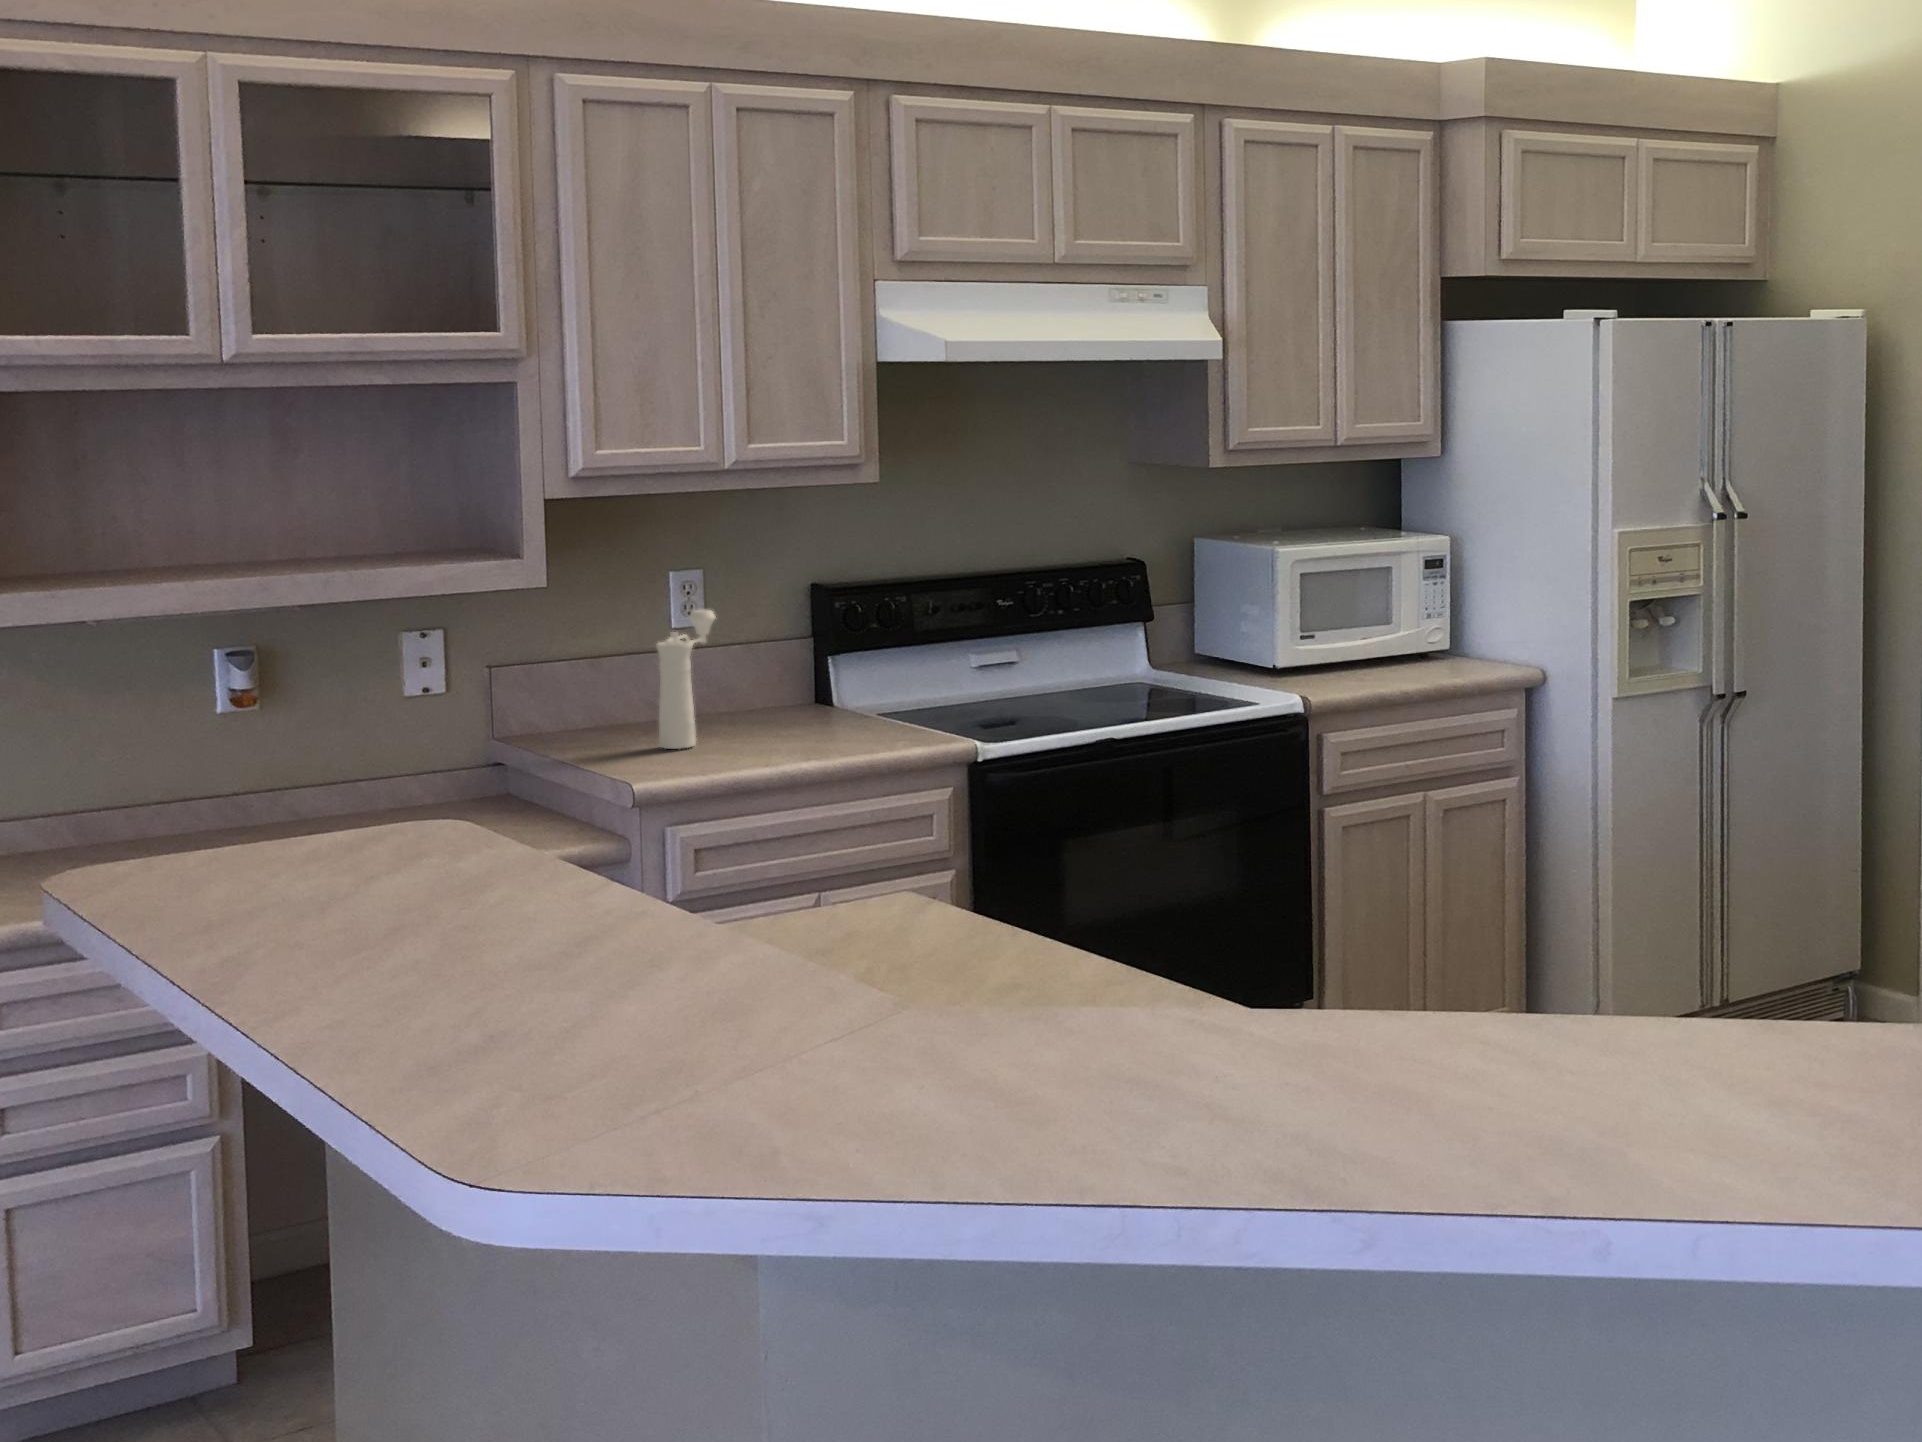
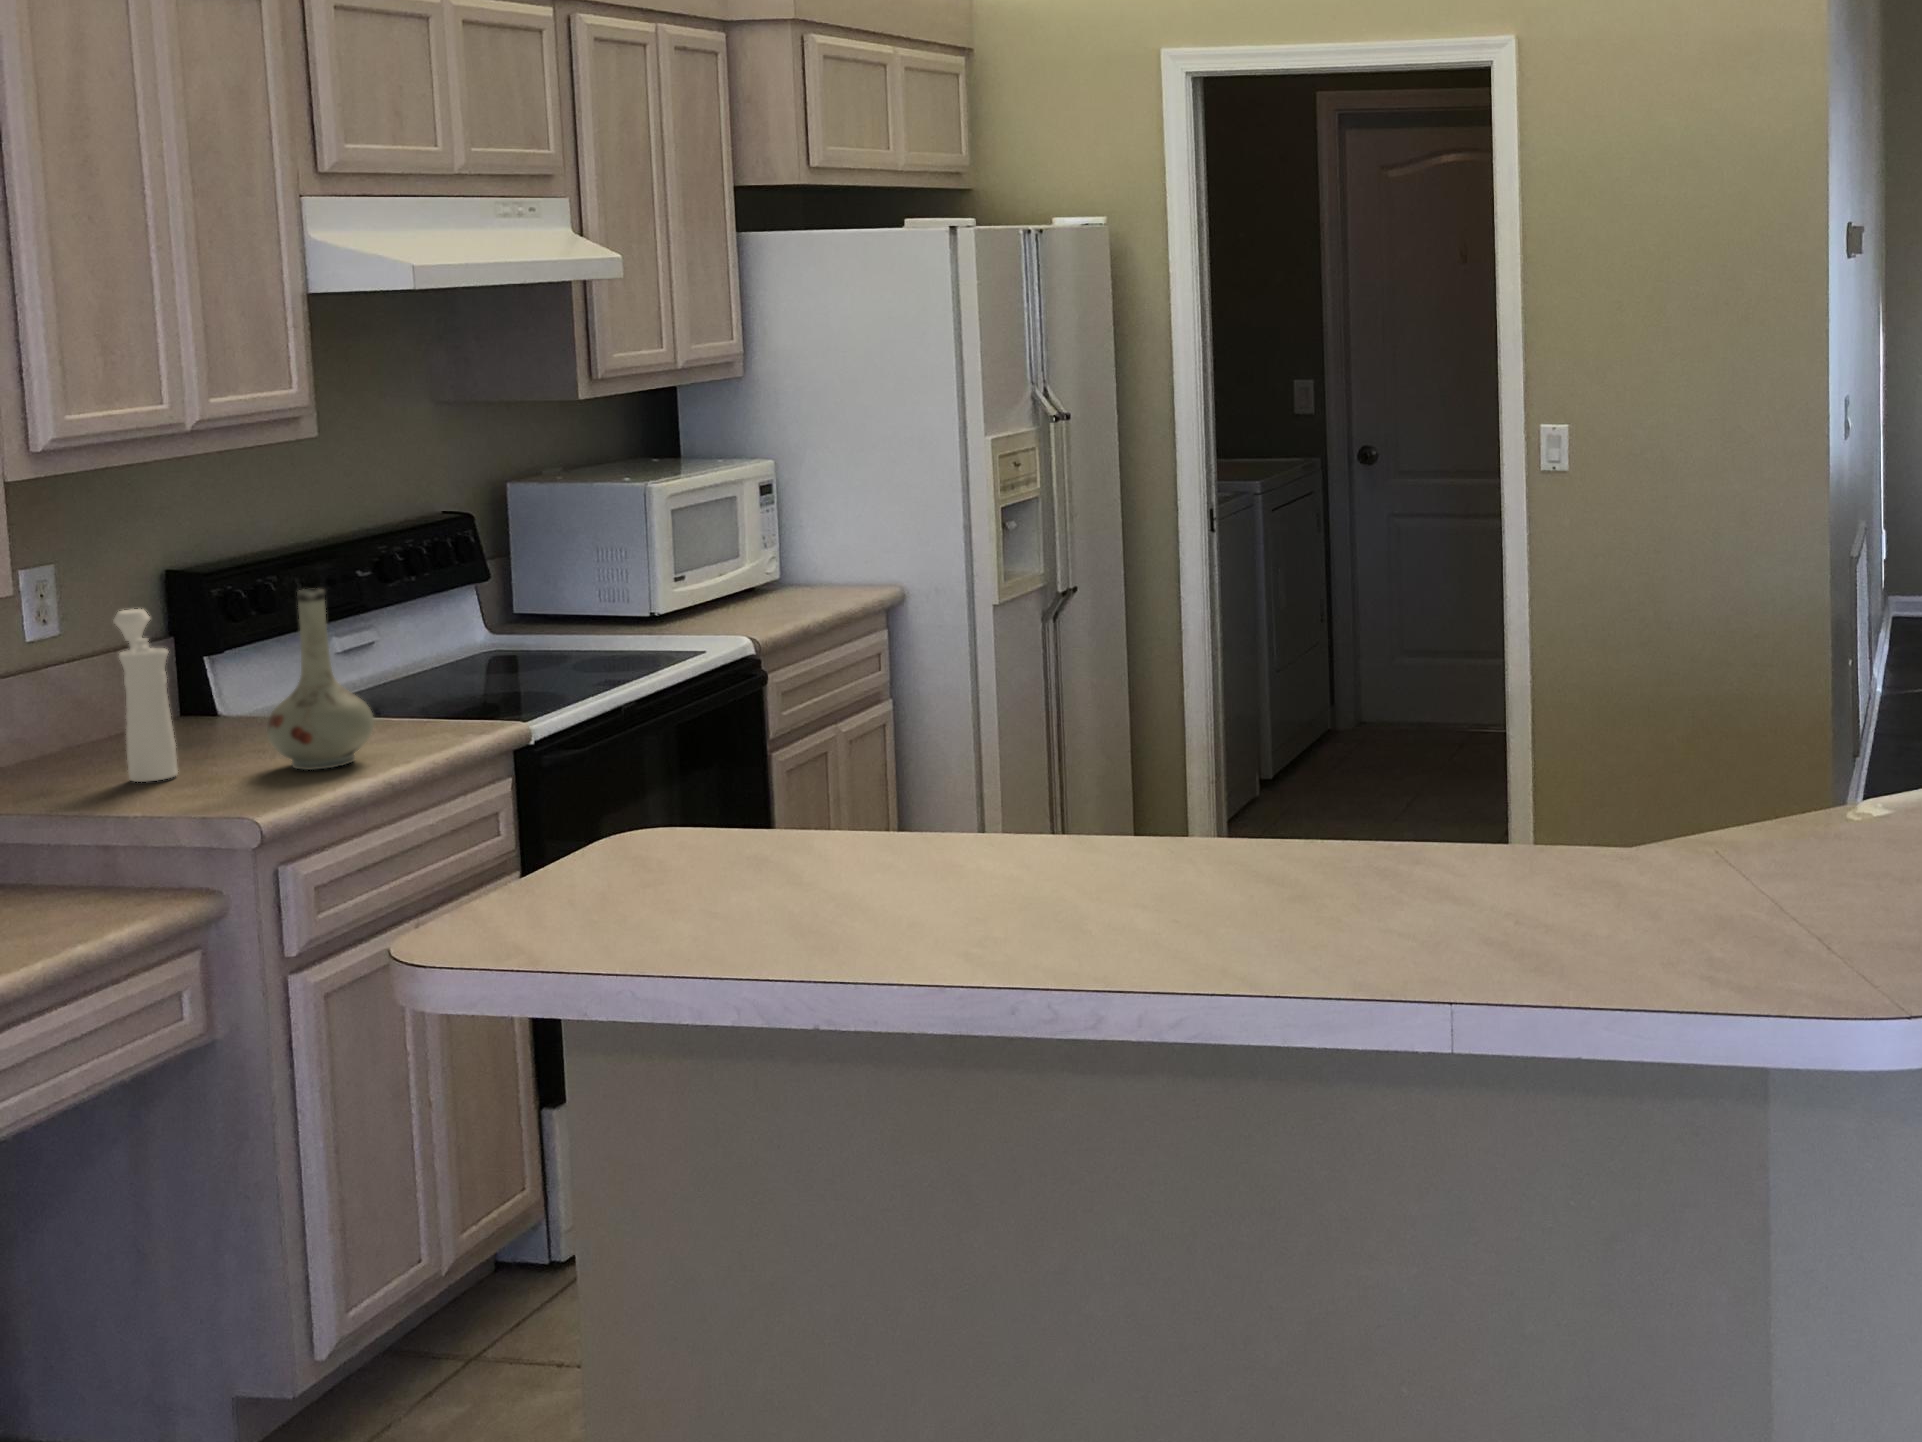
vase: none [738,605,822,758] -> present [267,589,374,770]

